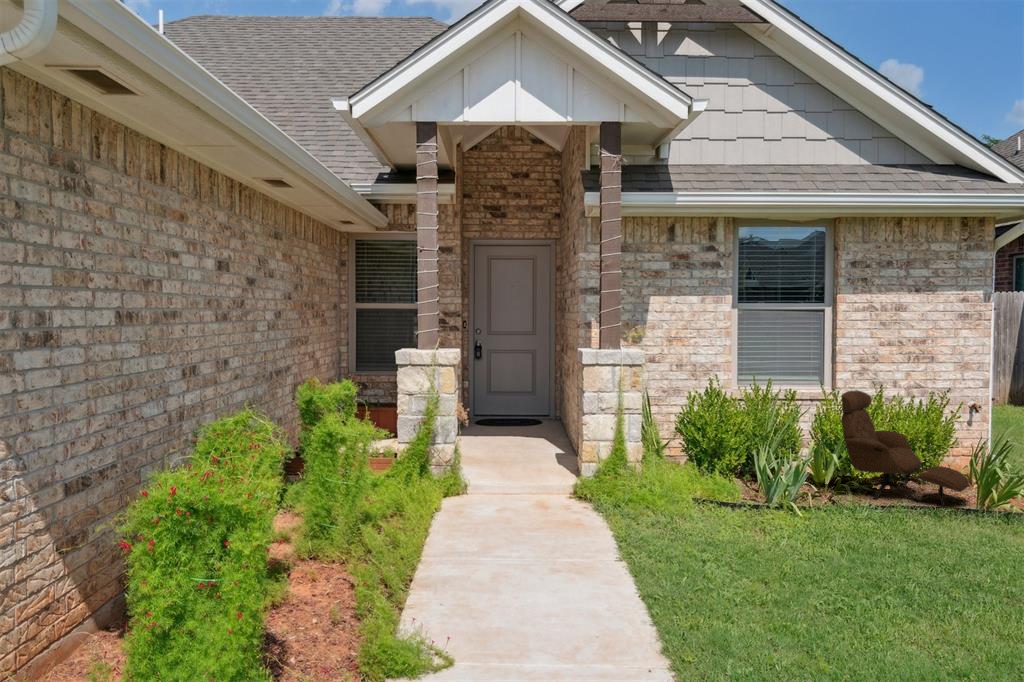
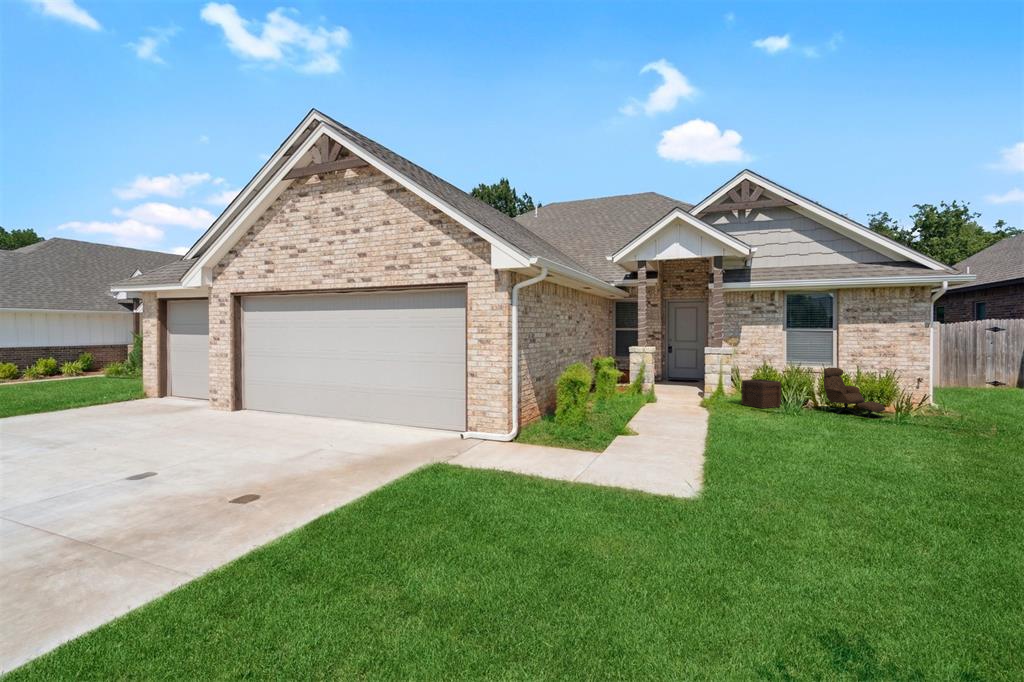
wooden crate: none [666,422,751,496] -> present [741,379,781,408]

